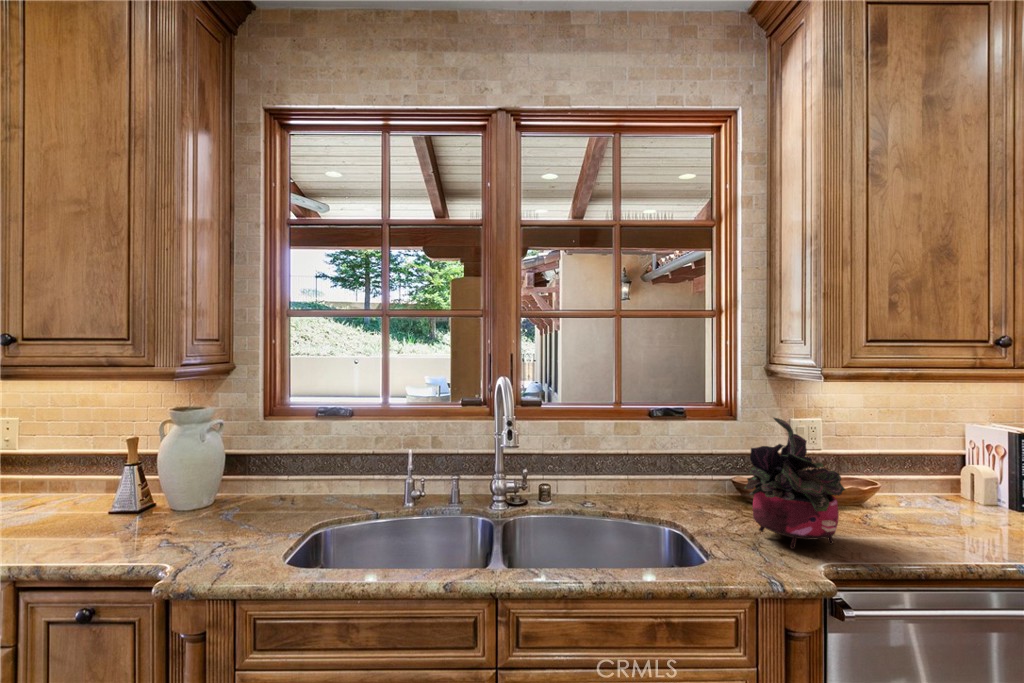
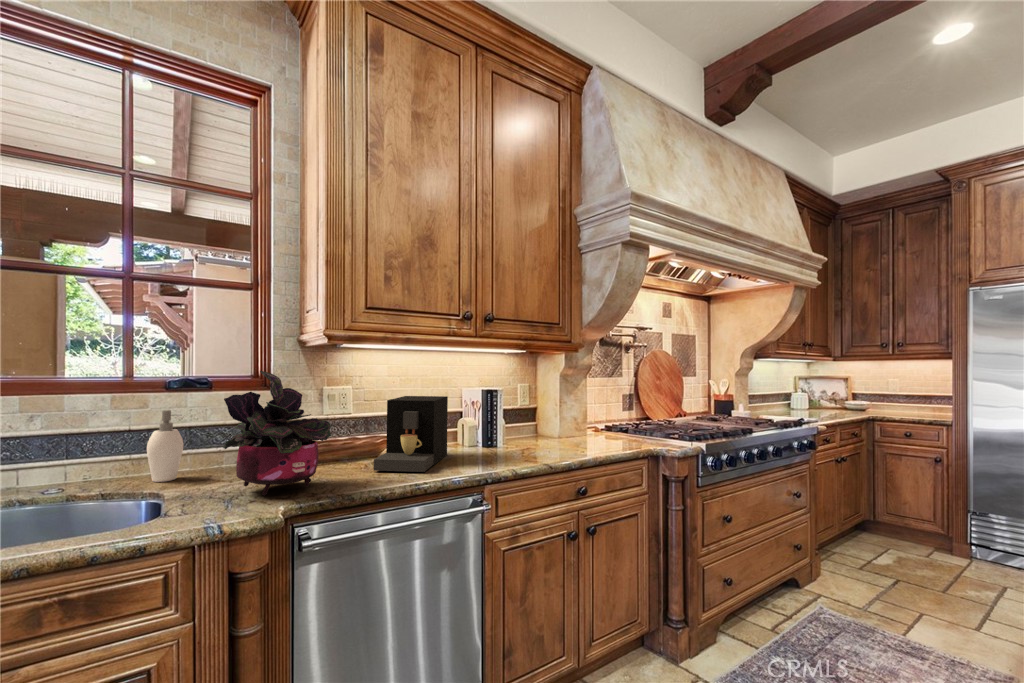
coffee maker: none [884,438,961,544] -> present [374,396,448,472]
soap dispenser: none [649,441,688,507] -> present [147,410,183,482]

